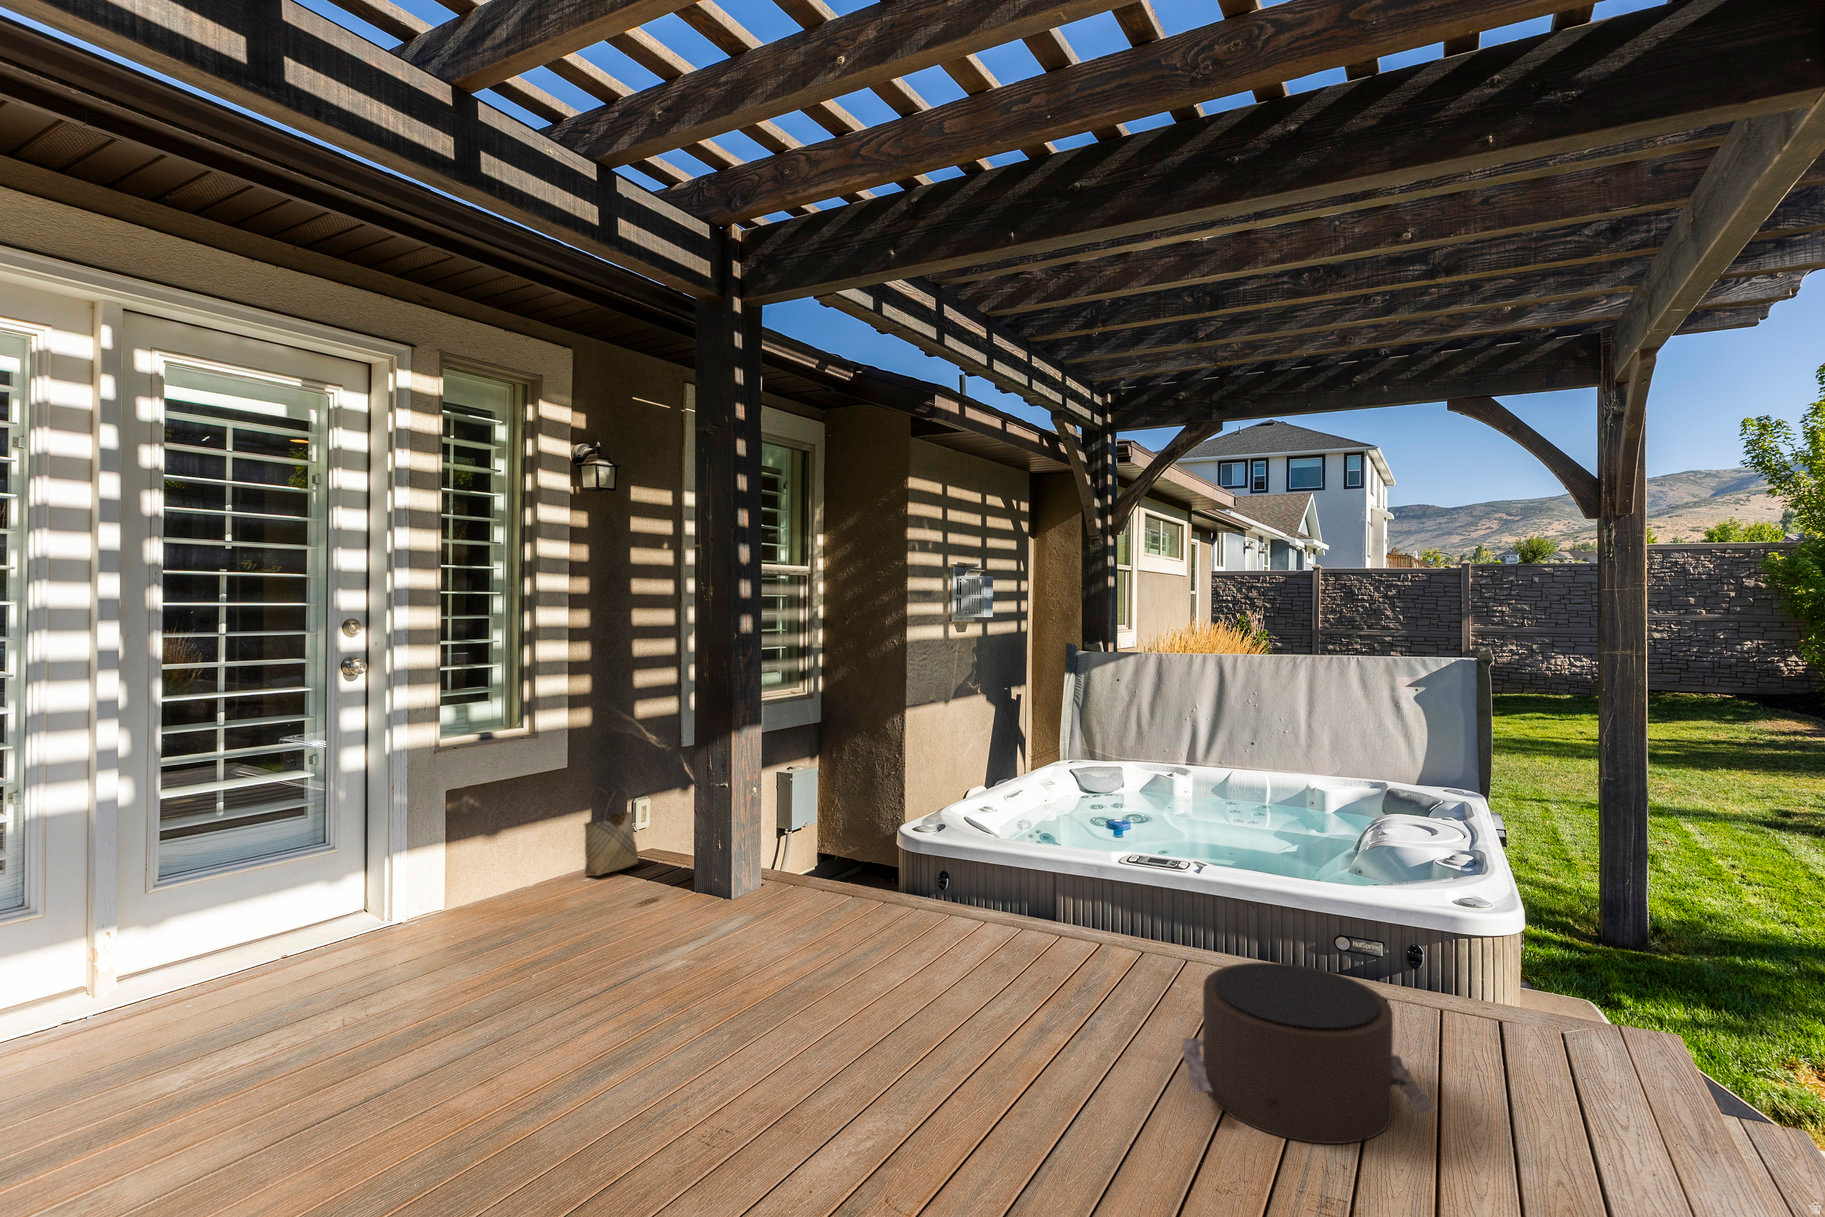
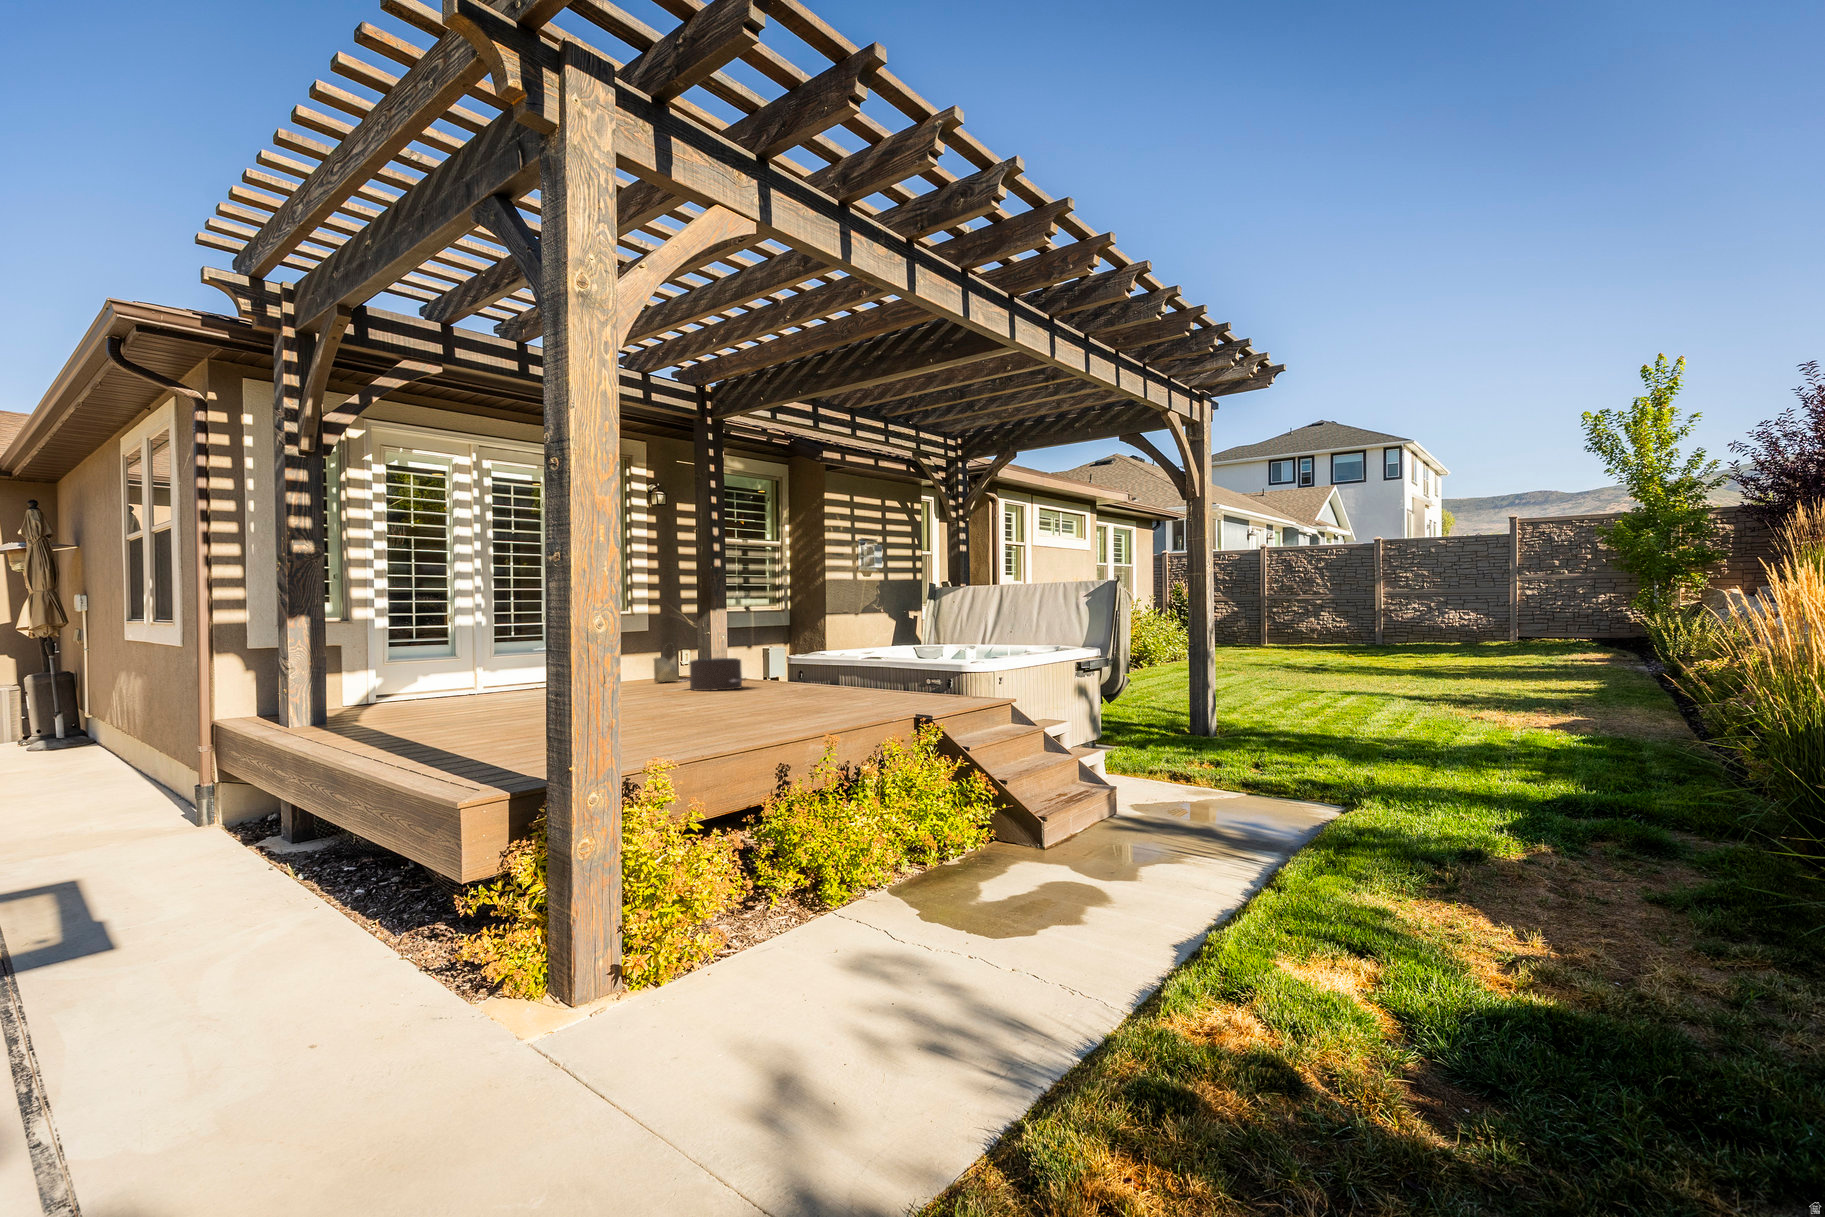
pouf: present [1182,963,1436,1144] -> present [680,658,746,691]

